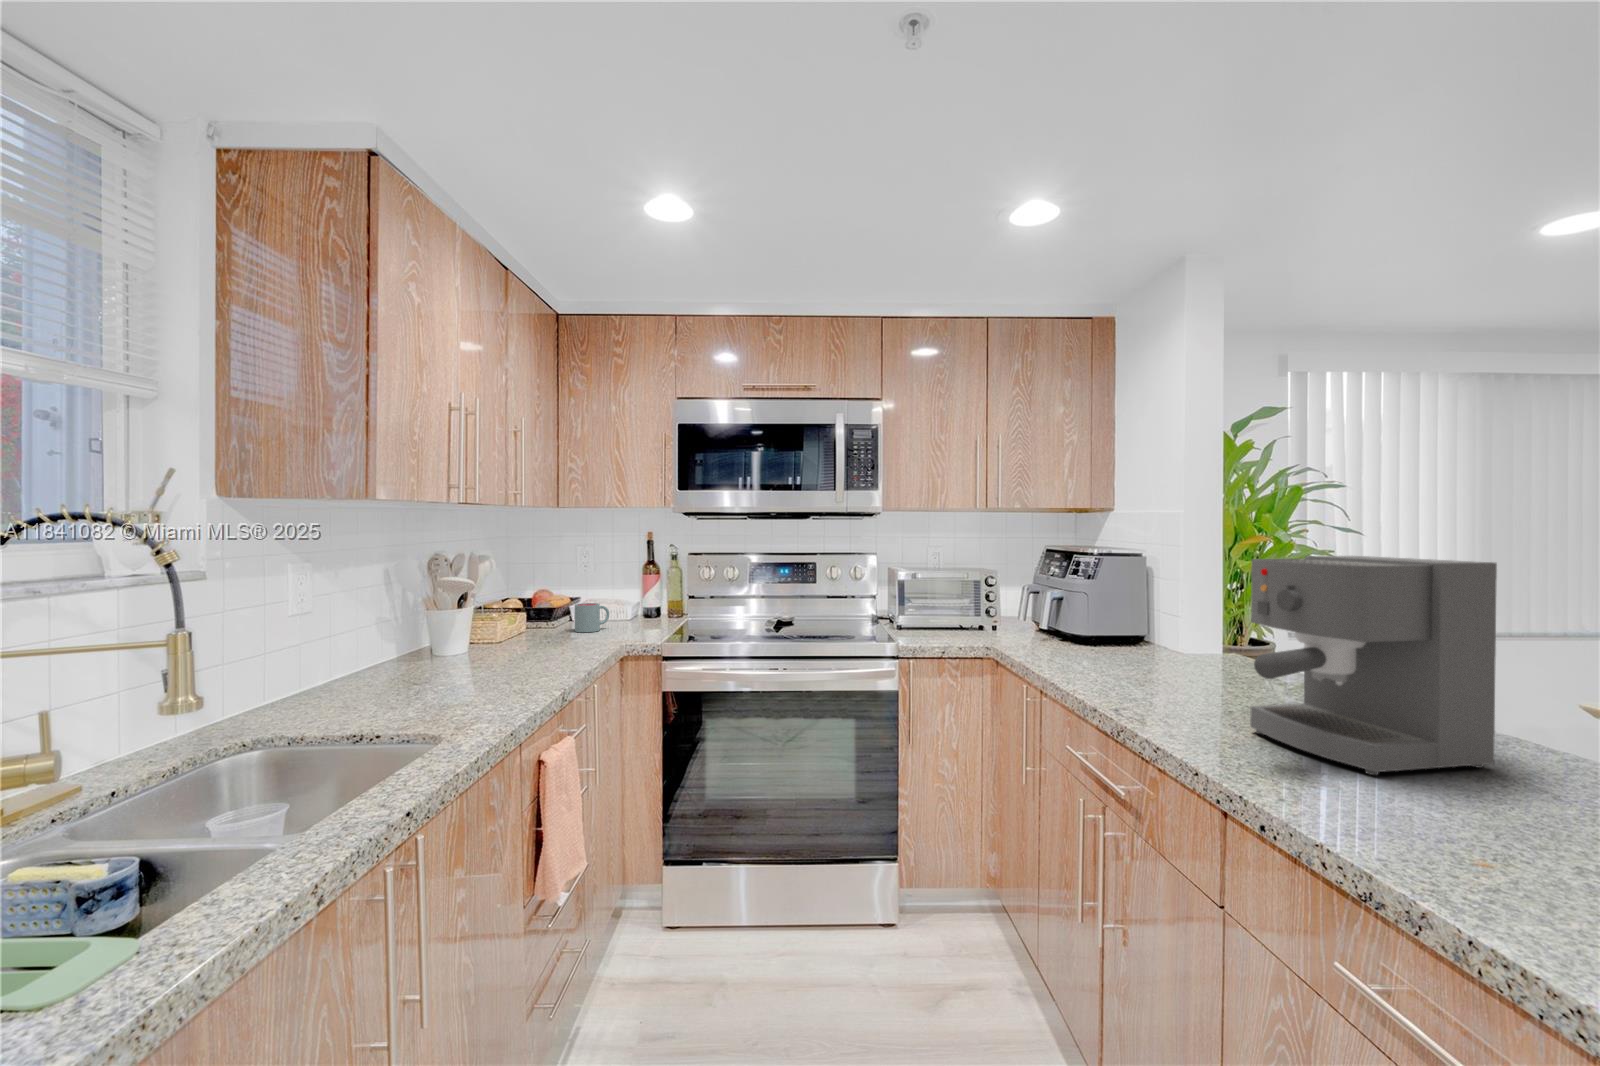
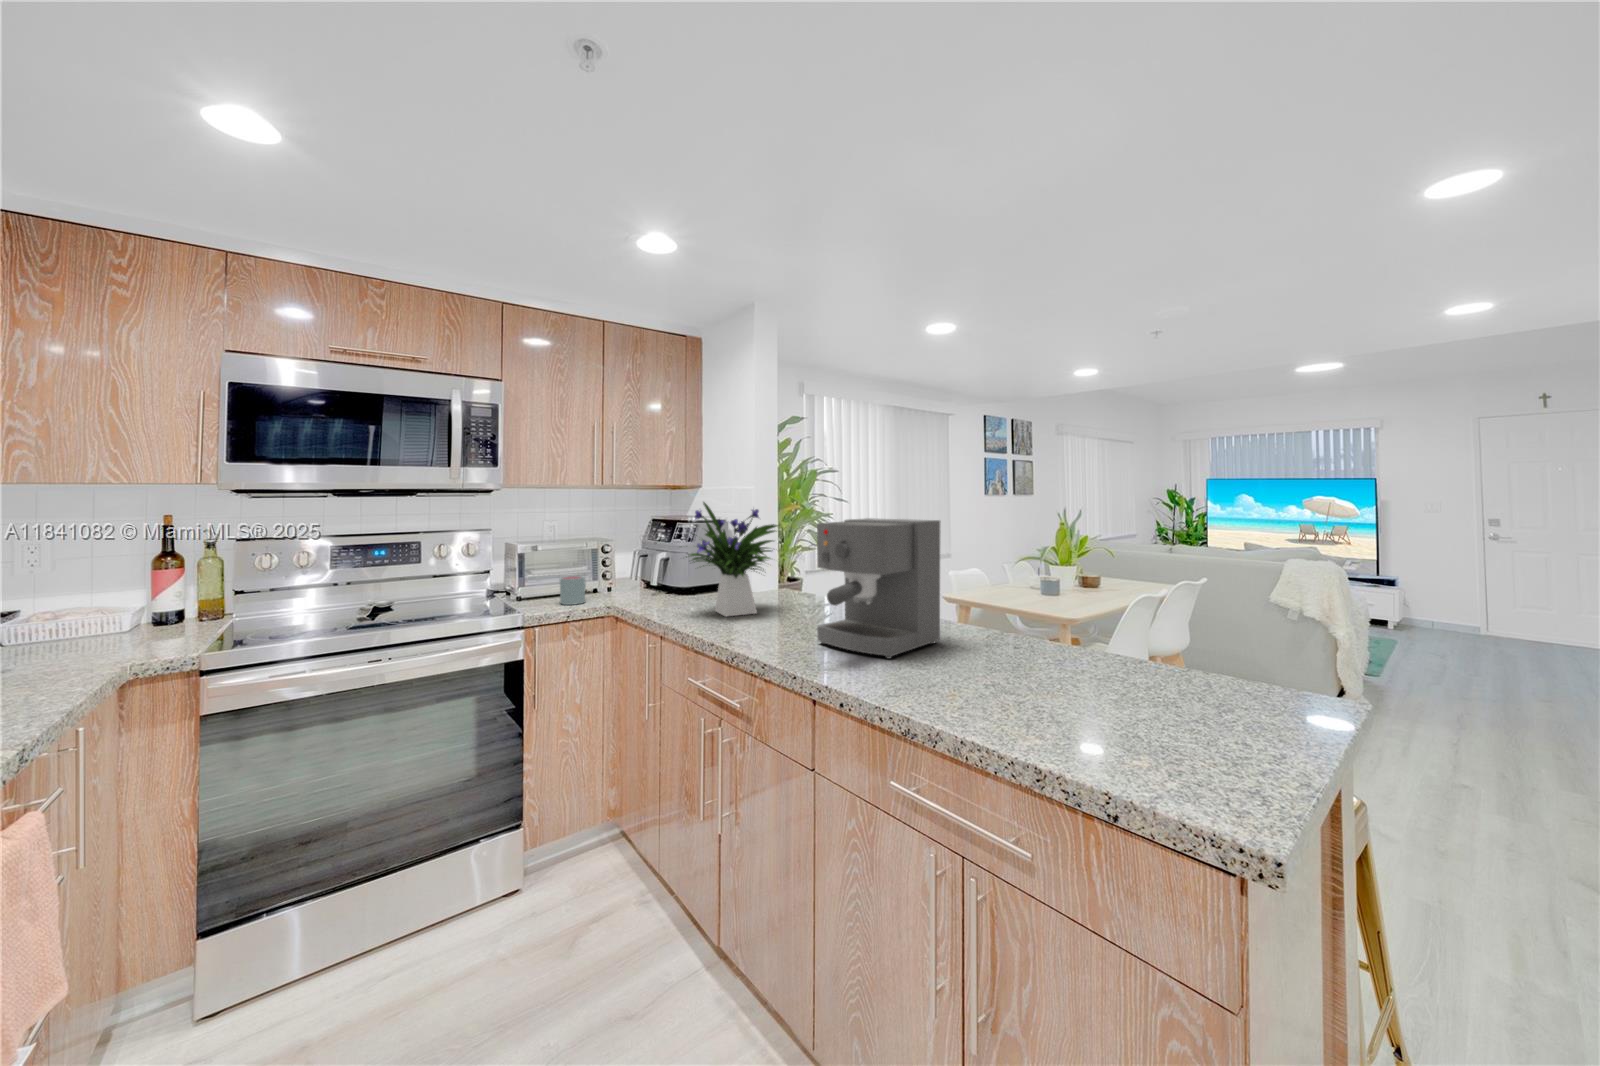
flower arrangement: none [1065,527,1216,678] -> present [690,502,778,617]
mug: present [575,603,609,632] -> present [560,576,586,605]

